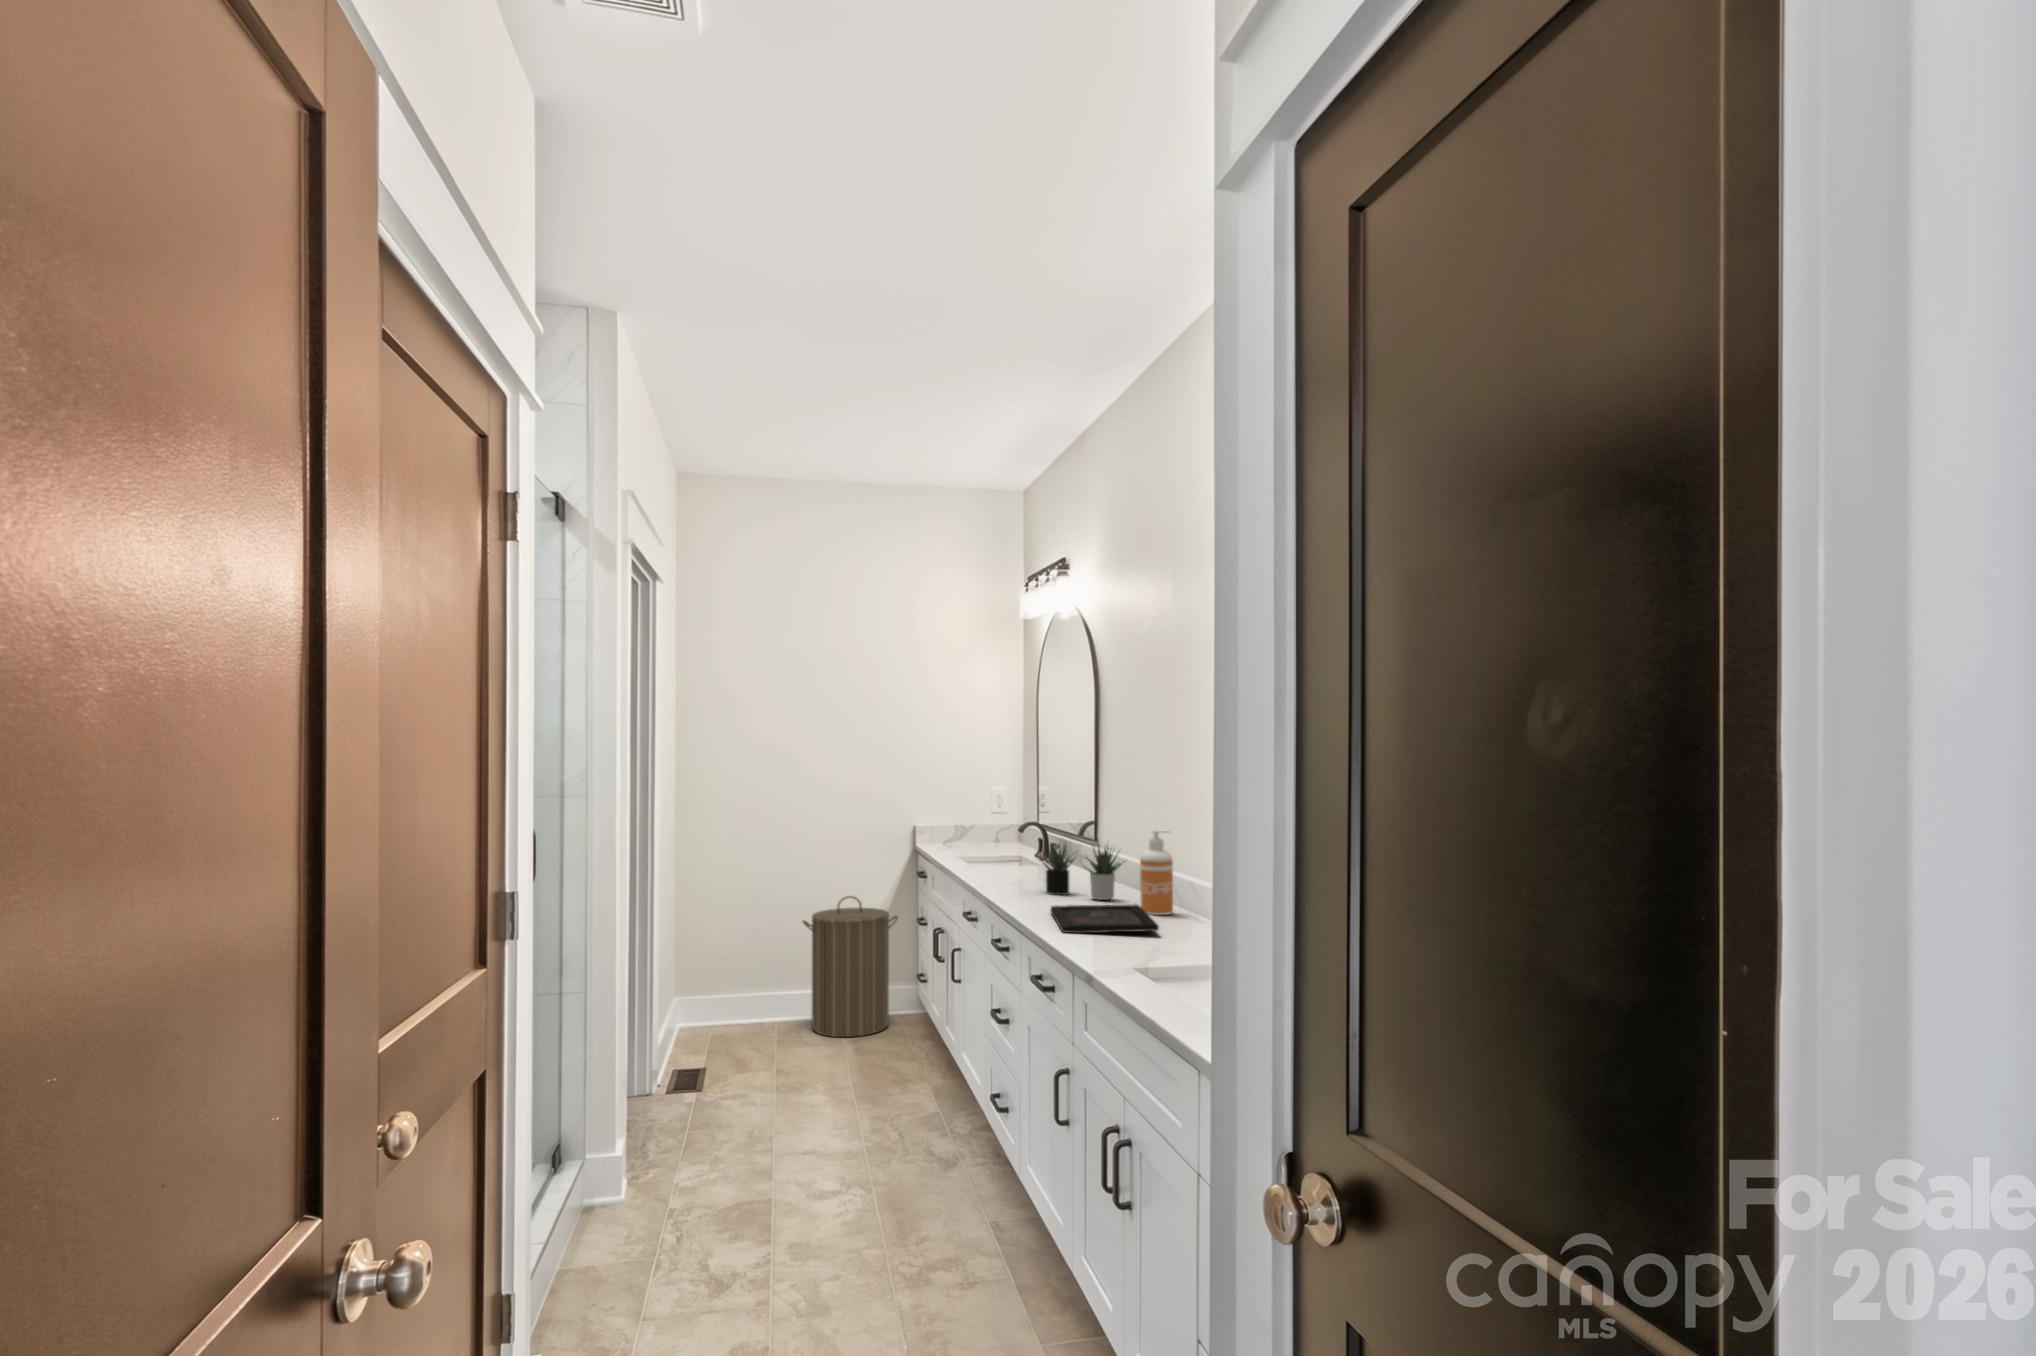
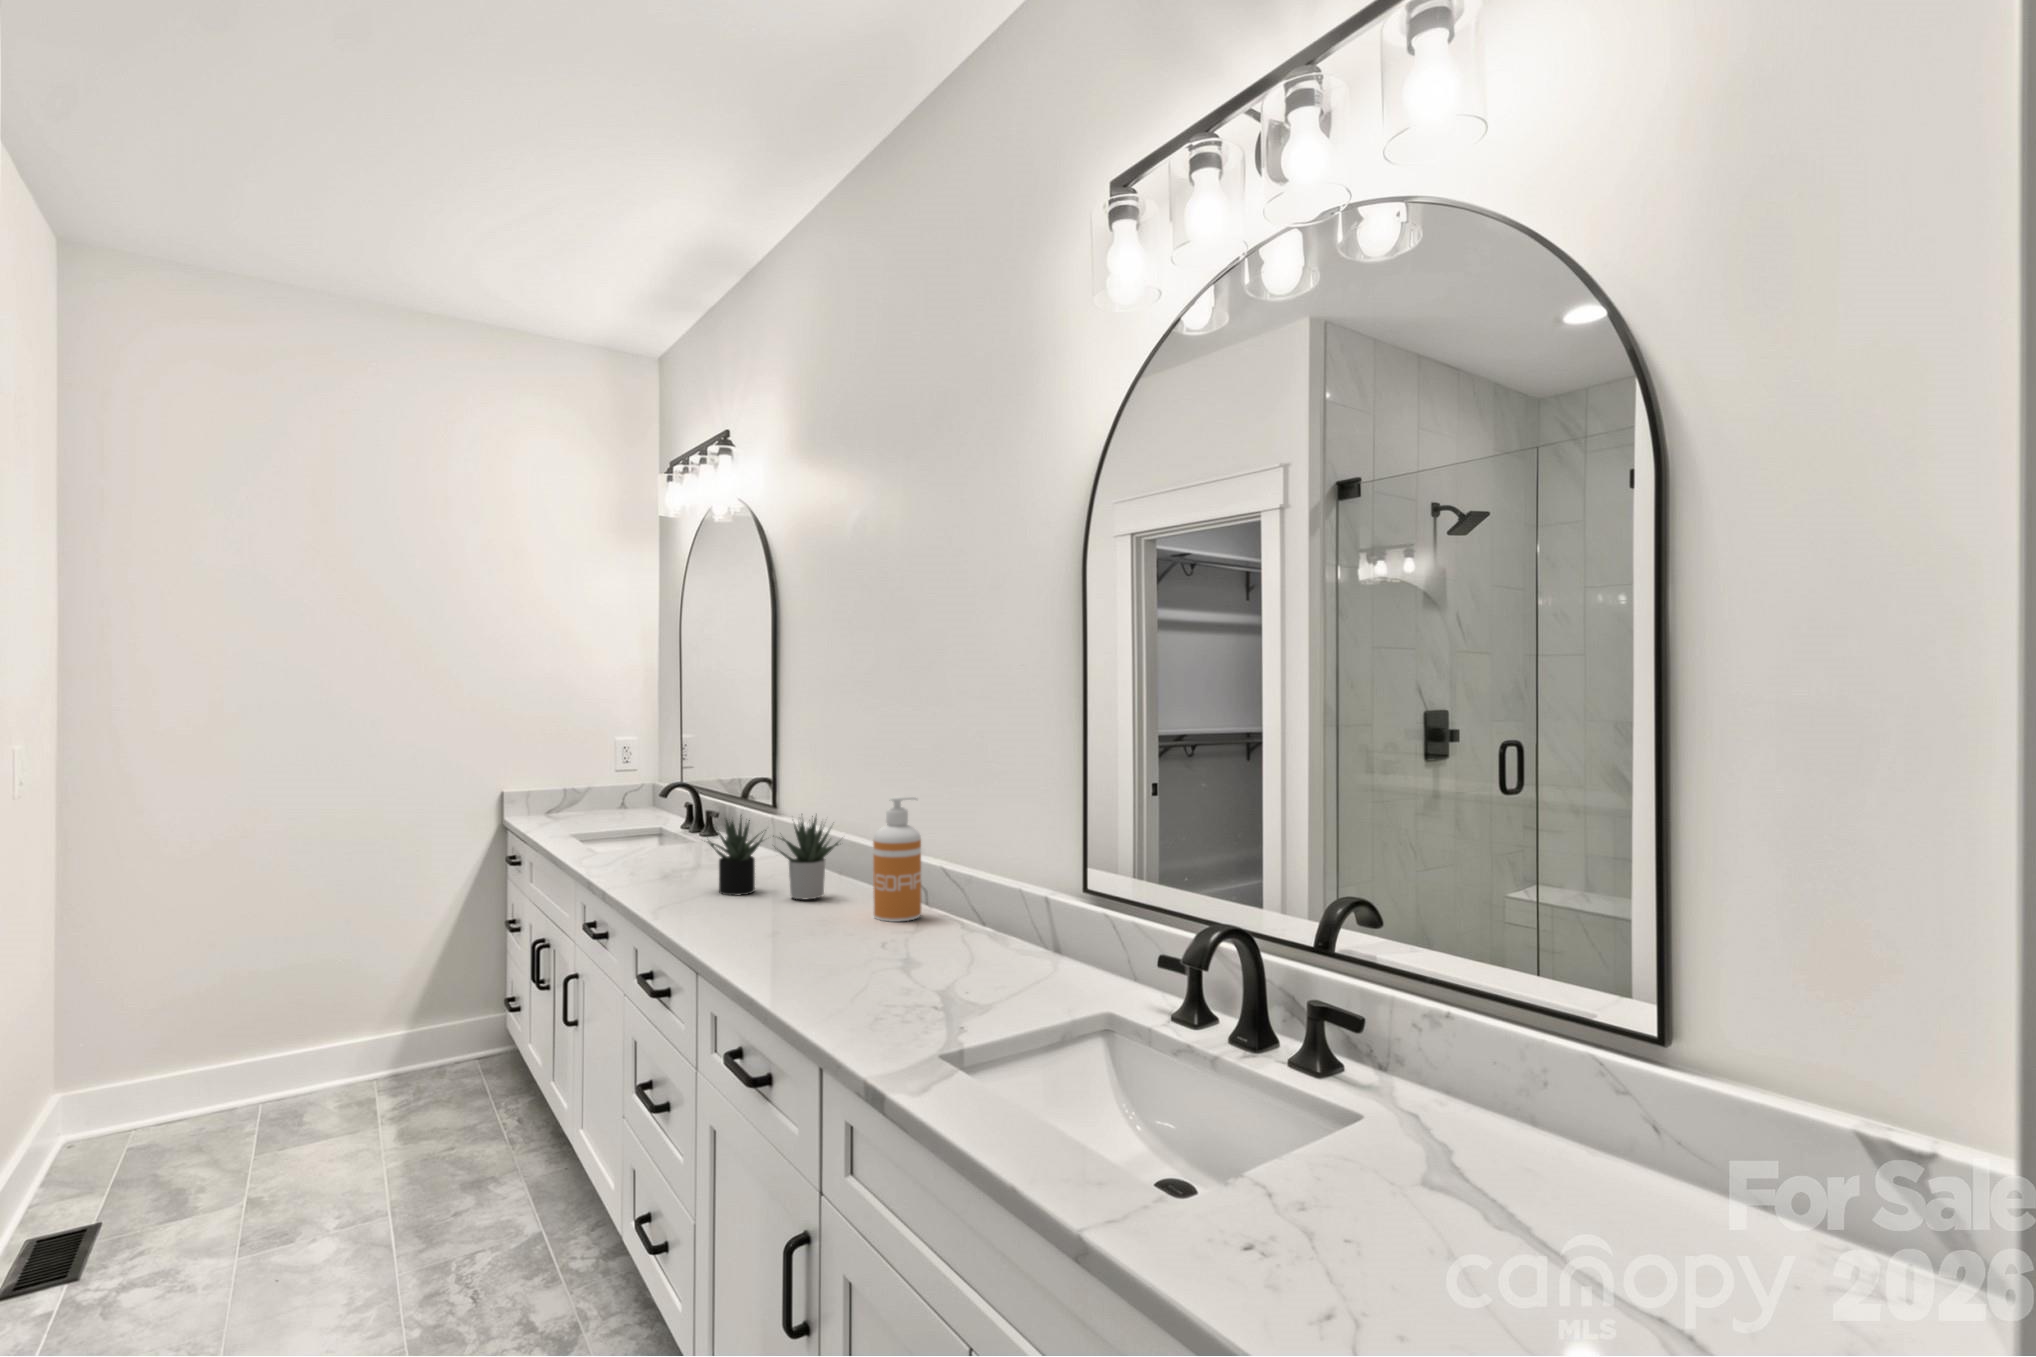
laundry hamper: present [803,896,898,1037] -> none [317,898,476,1105]
tray: present [1050,904,1159,933] -> none [742,910,933,980]

